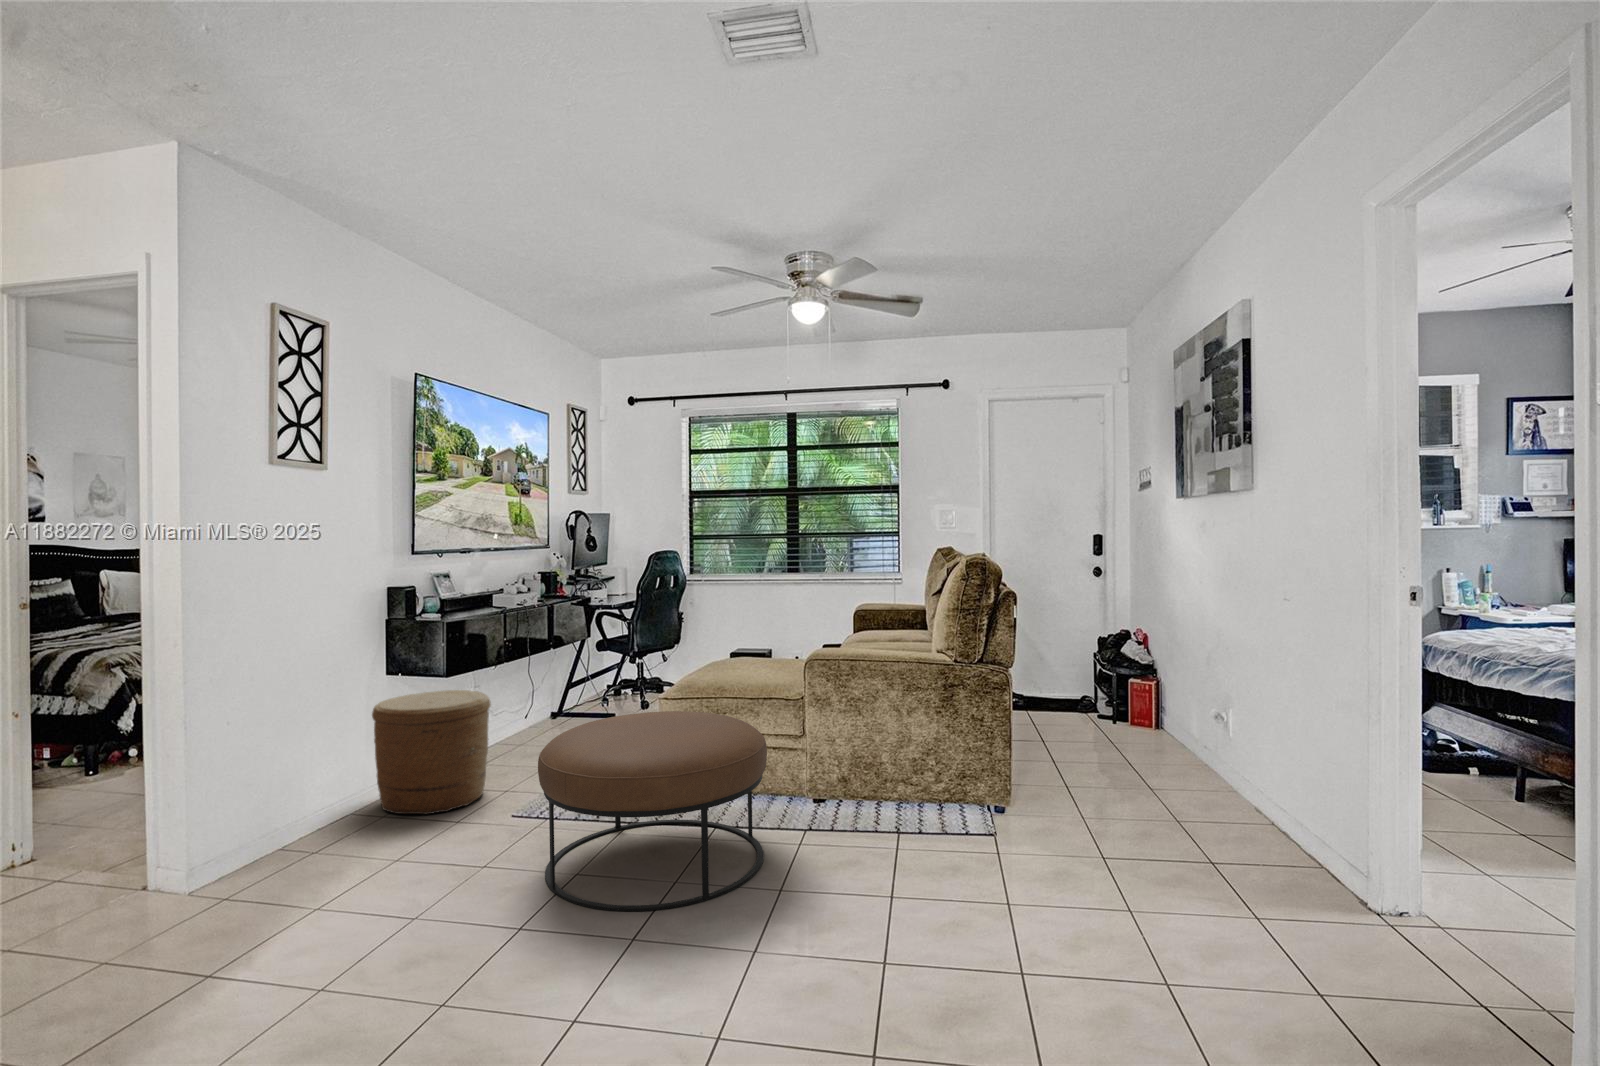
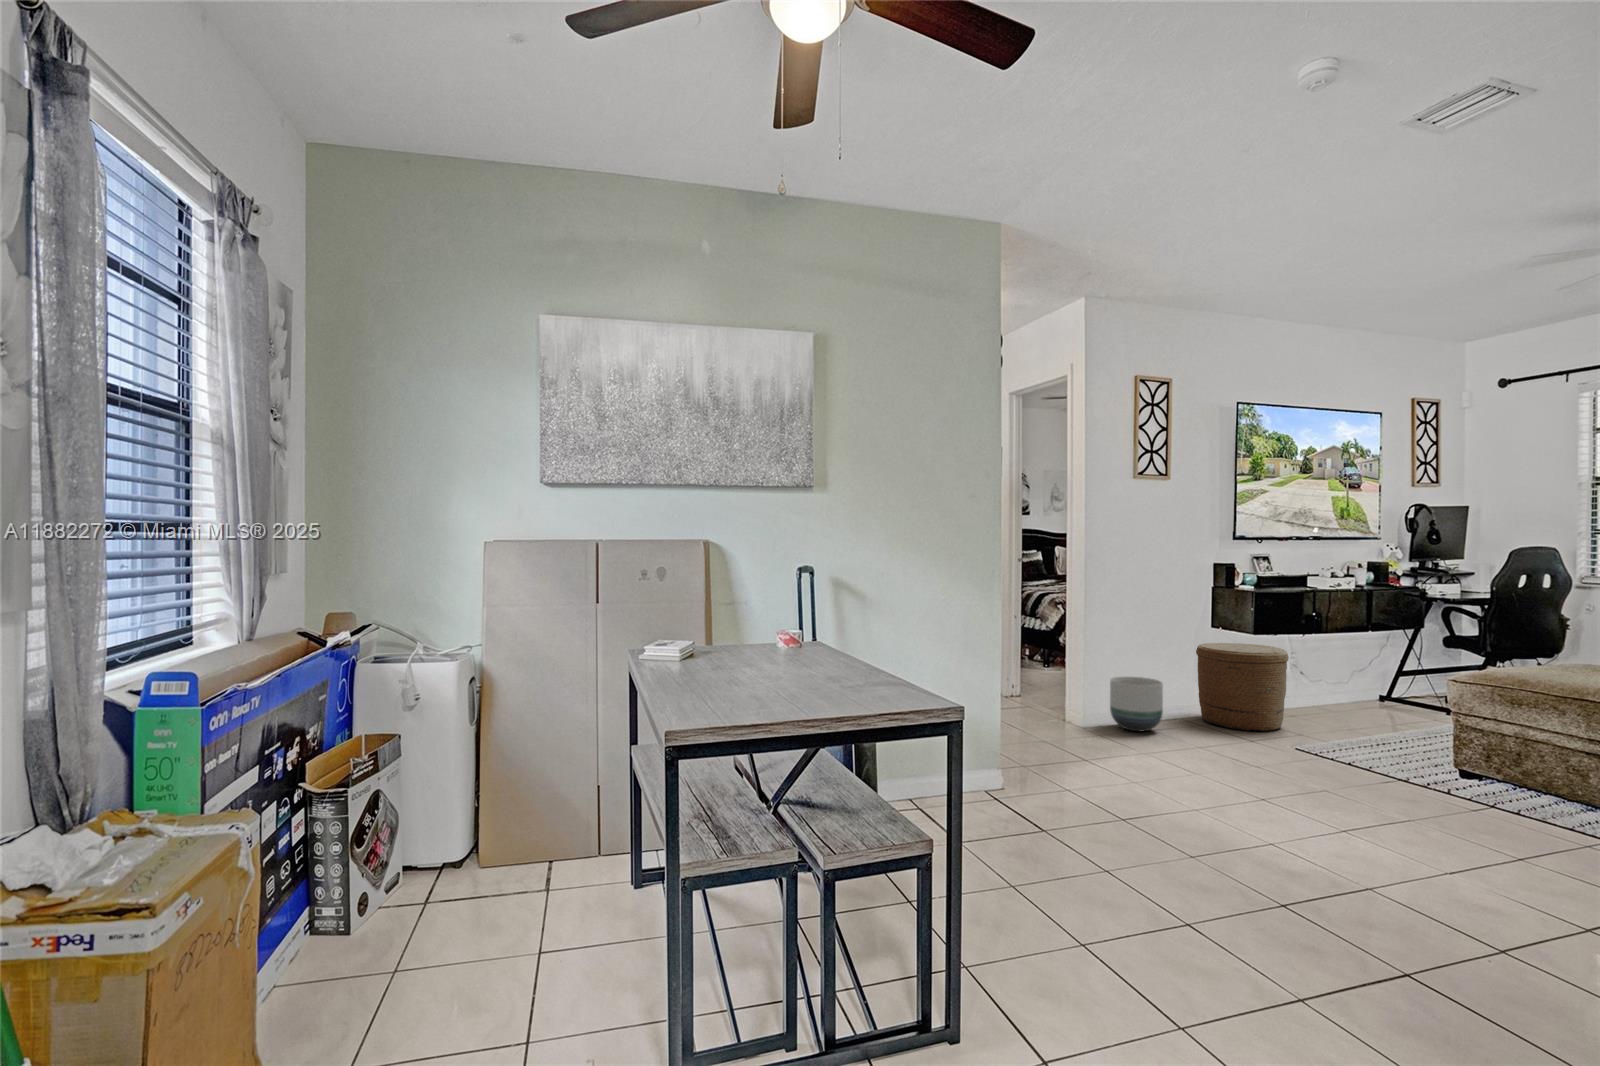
ottoman: present [538,711,767,911] -> none [1291,676,1529,830]
planter: none [242,775,334,870] -> present [1110,677,1163,731]

